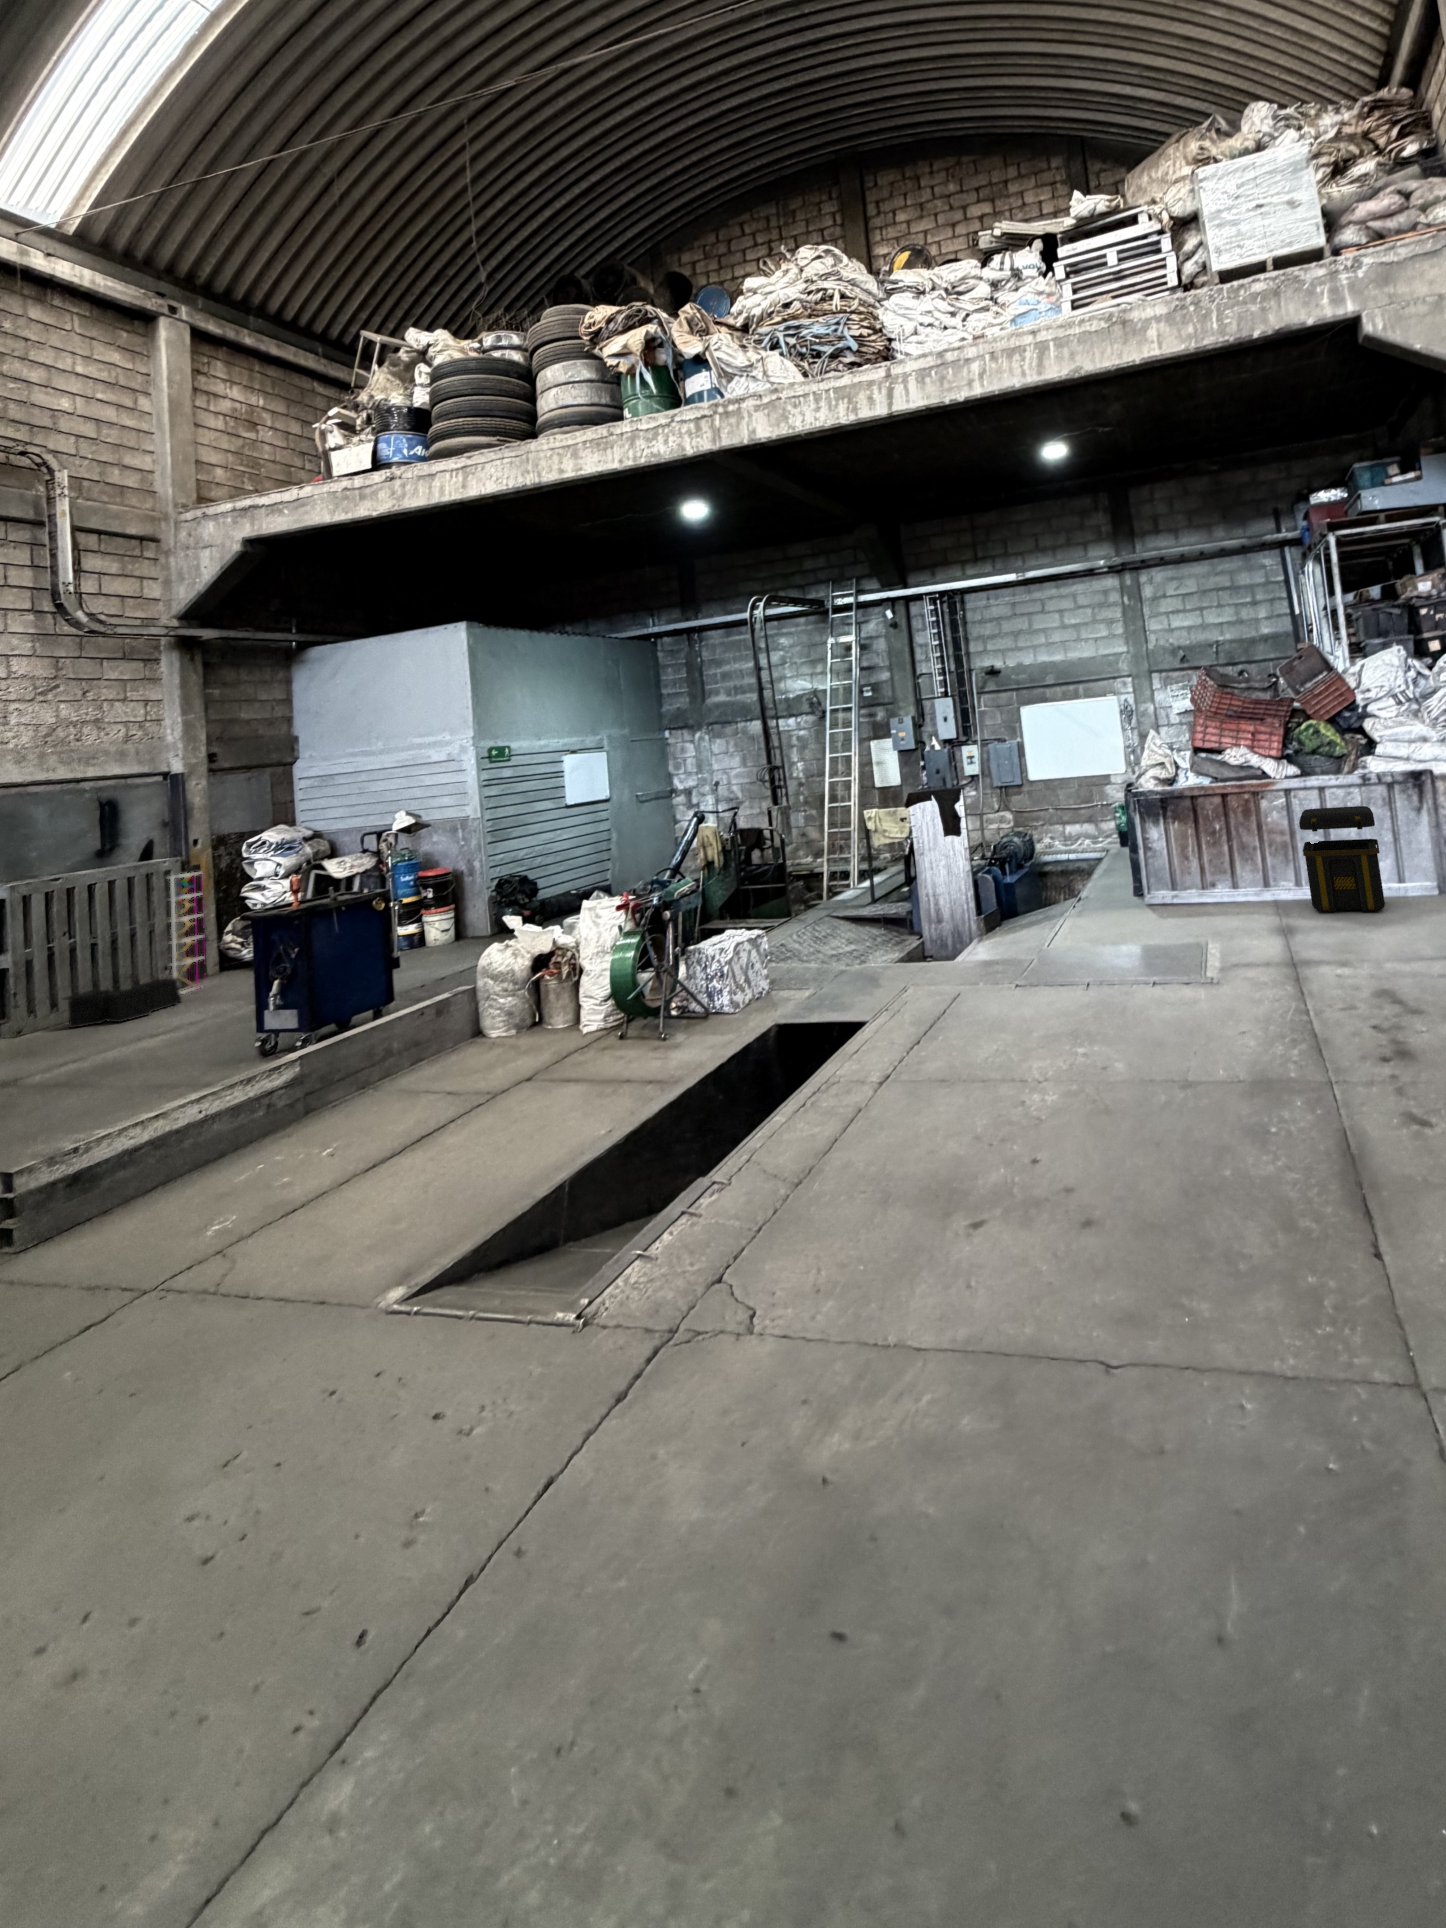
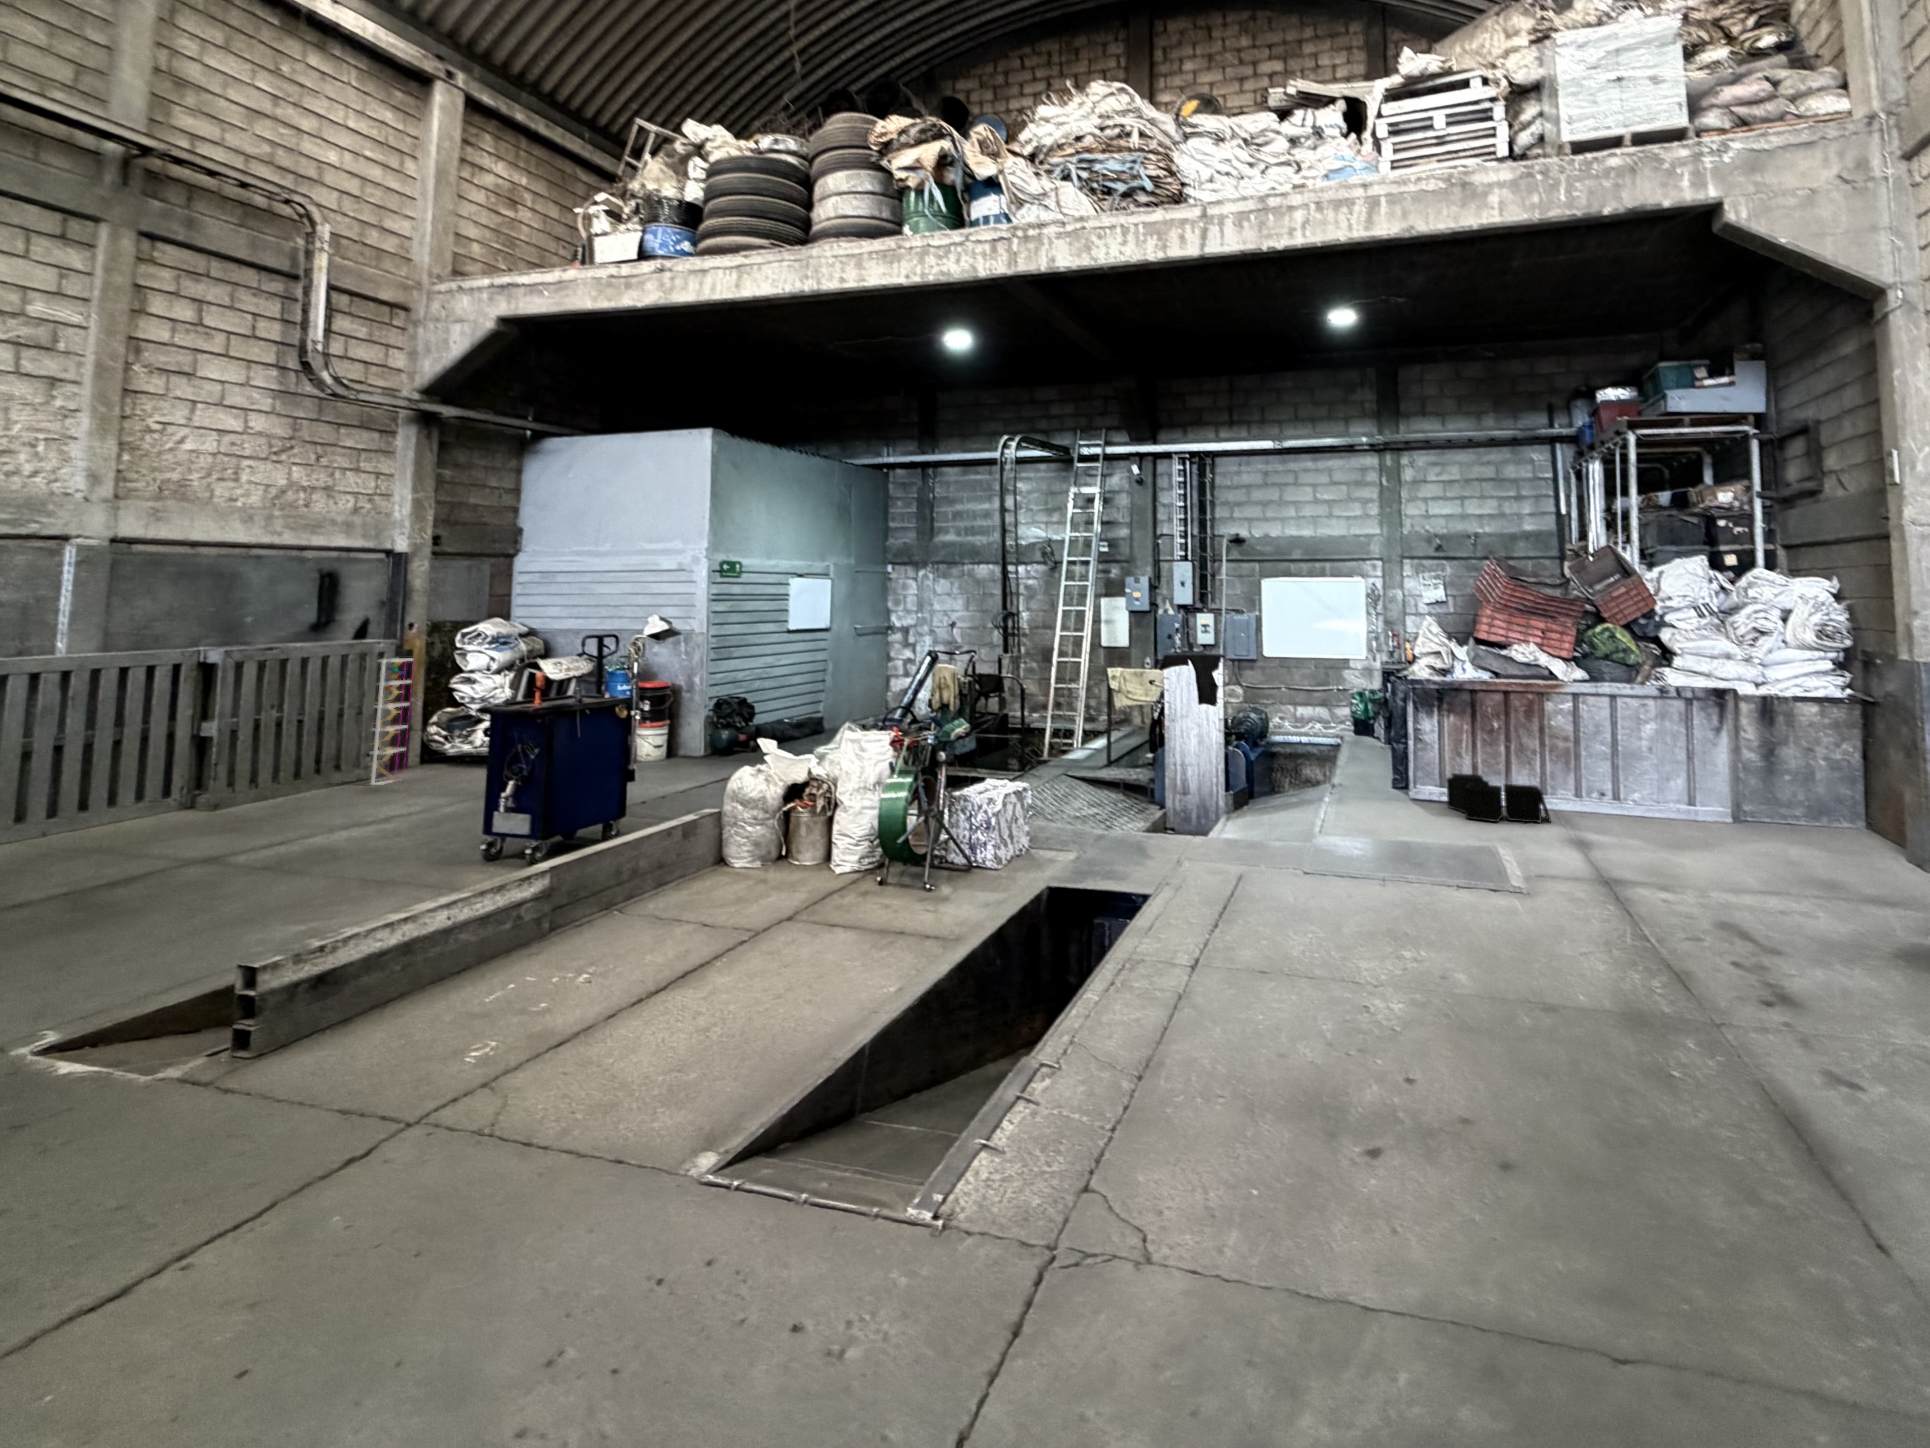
toolbox: present [1299,806,1385,912] -> none [1591,716,1682,832]
storage bin: present [63,978,181,1028] -> present [1446,773,1551,823]

